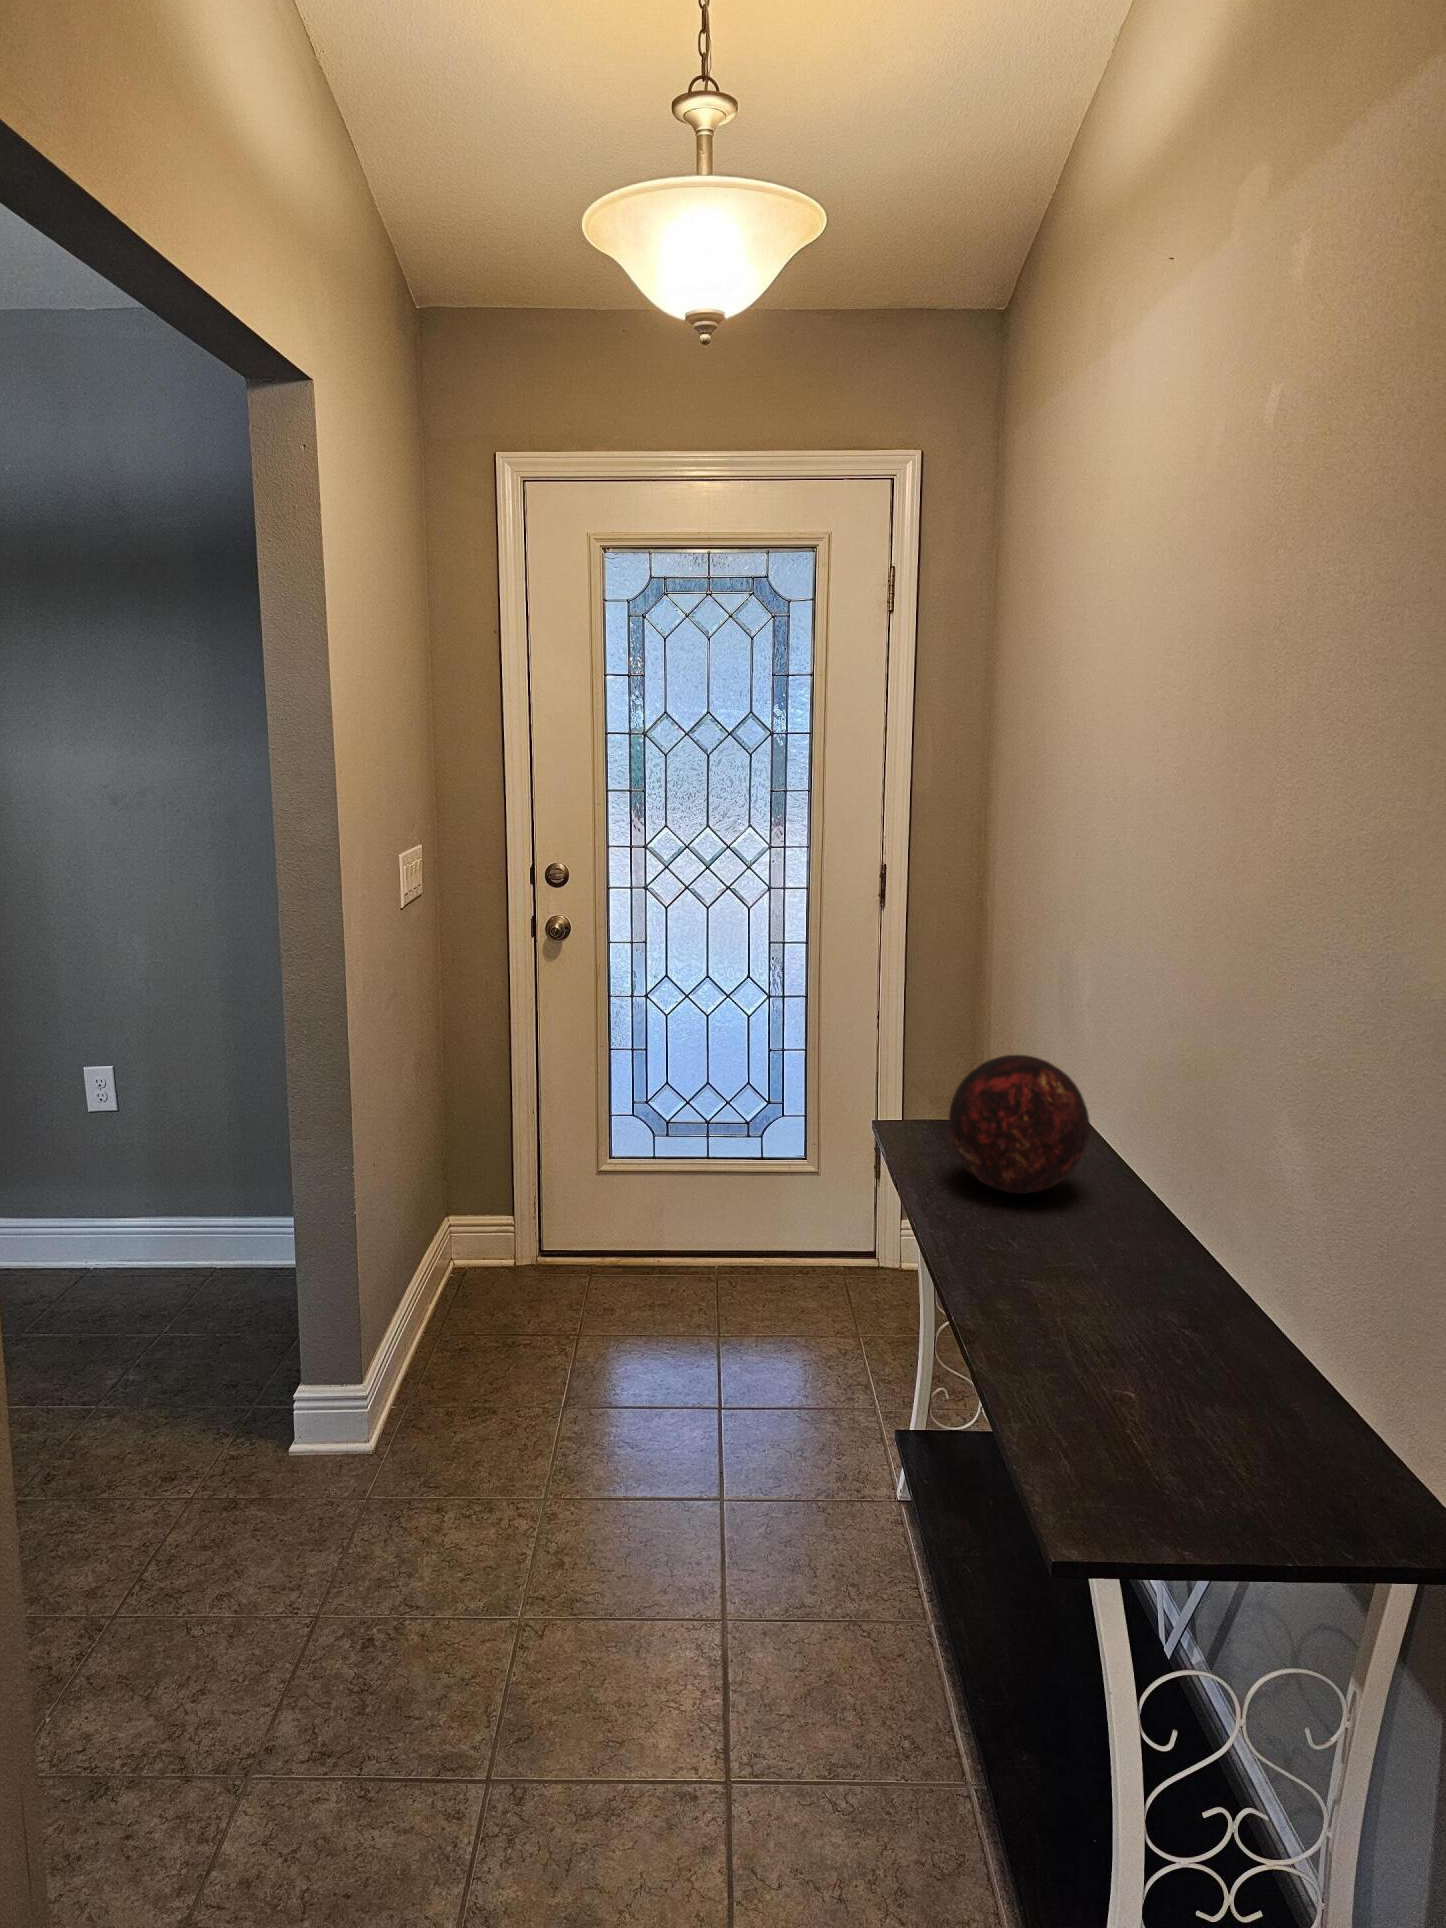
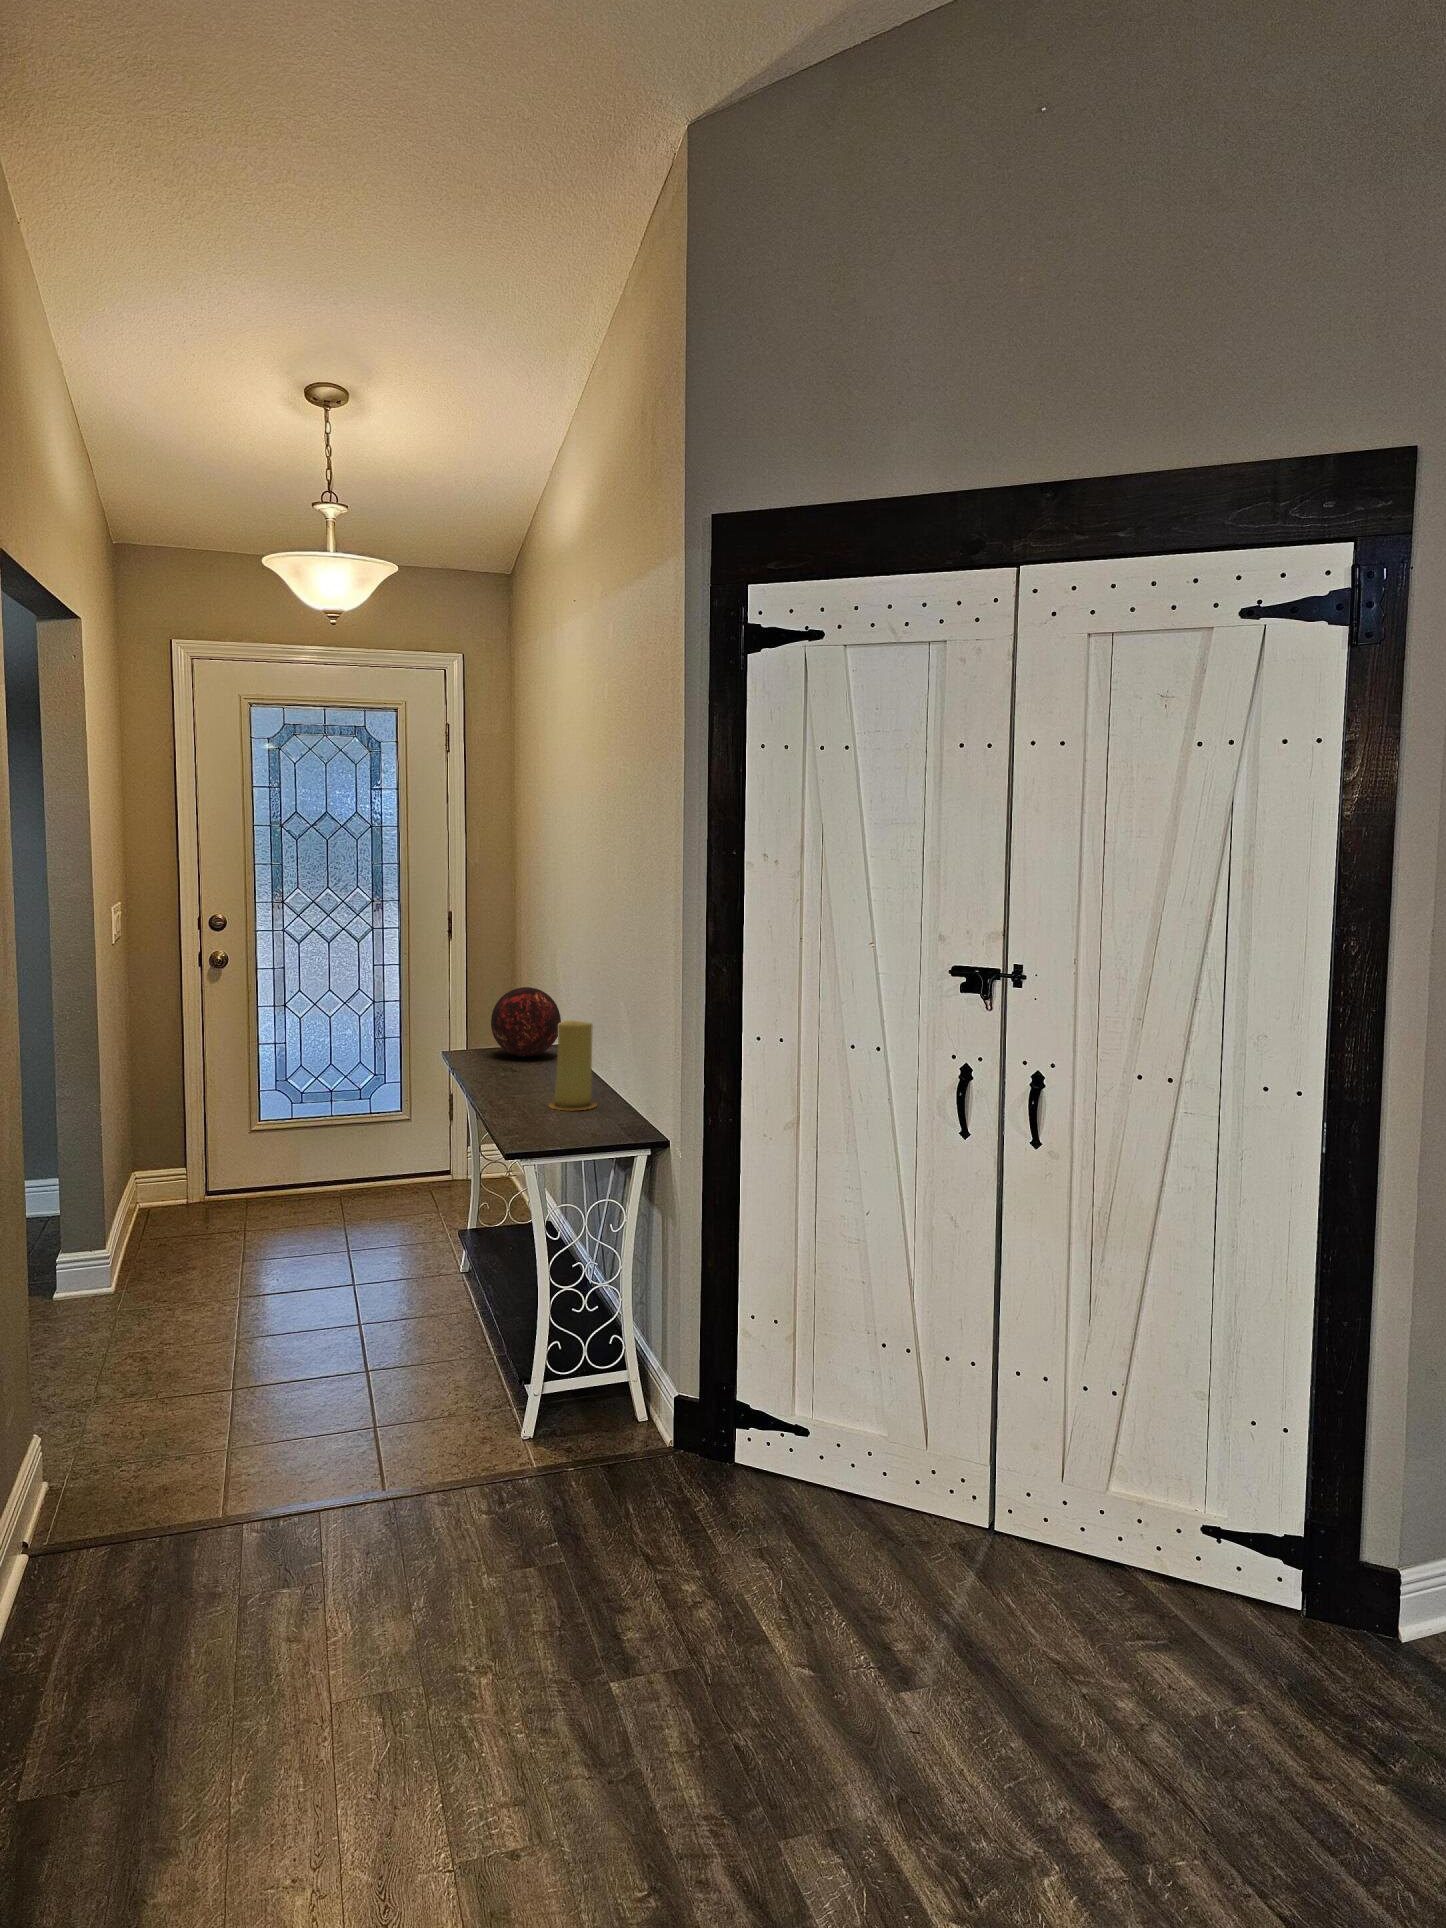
candle: none [1089,1227,1217,1475] -> present [549,1021,596,1110]

